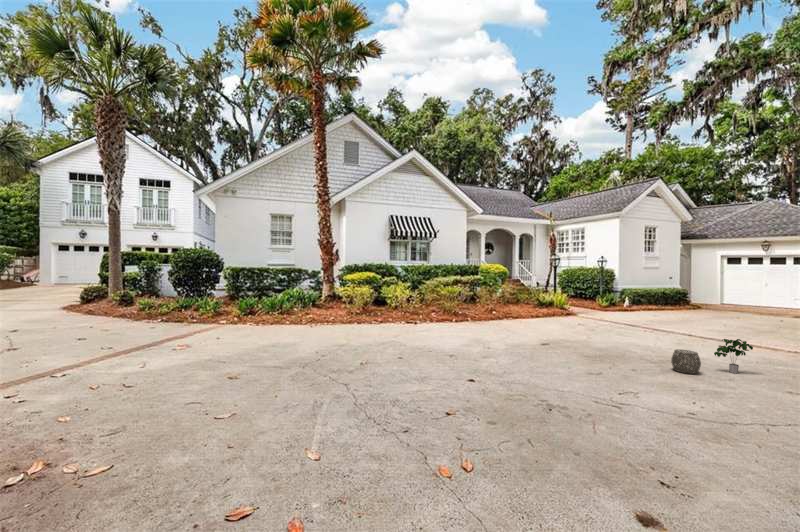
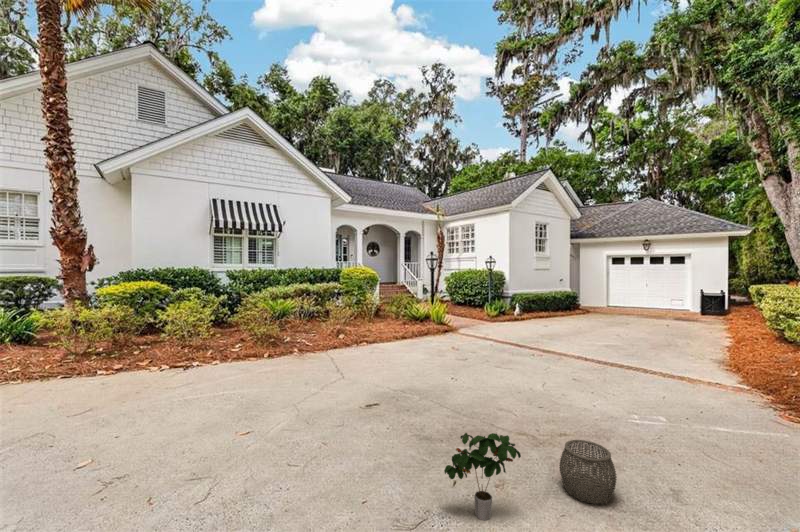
potted plant: present [714,339,753,374] -> present [444,433,521,520]

